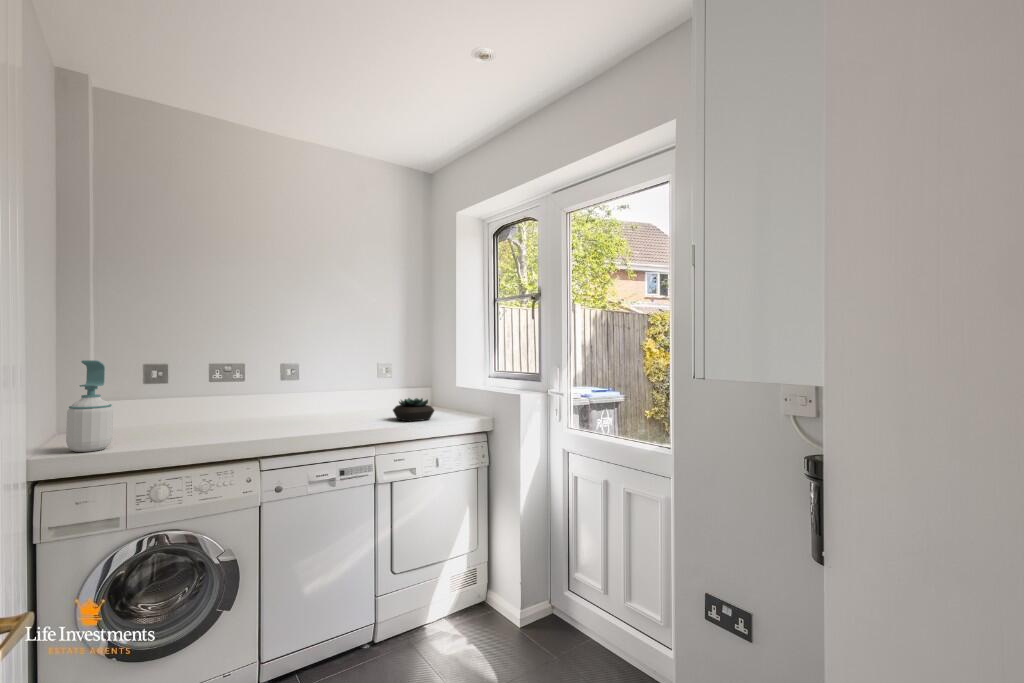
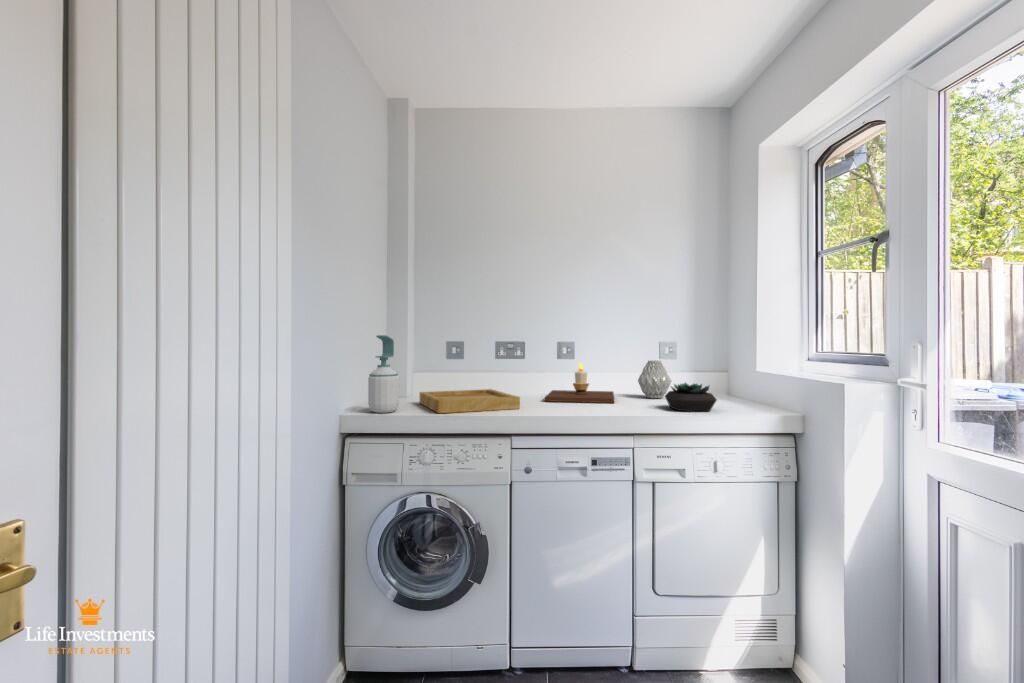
vase: none [361,380,390,413] -> present [638,360,671,398]
candle: none [275,383,346,423] -> present [545,363,614,403]
tray: none [124,415,261,445] -> present [420,389,520,413]

